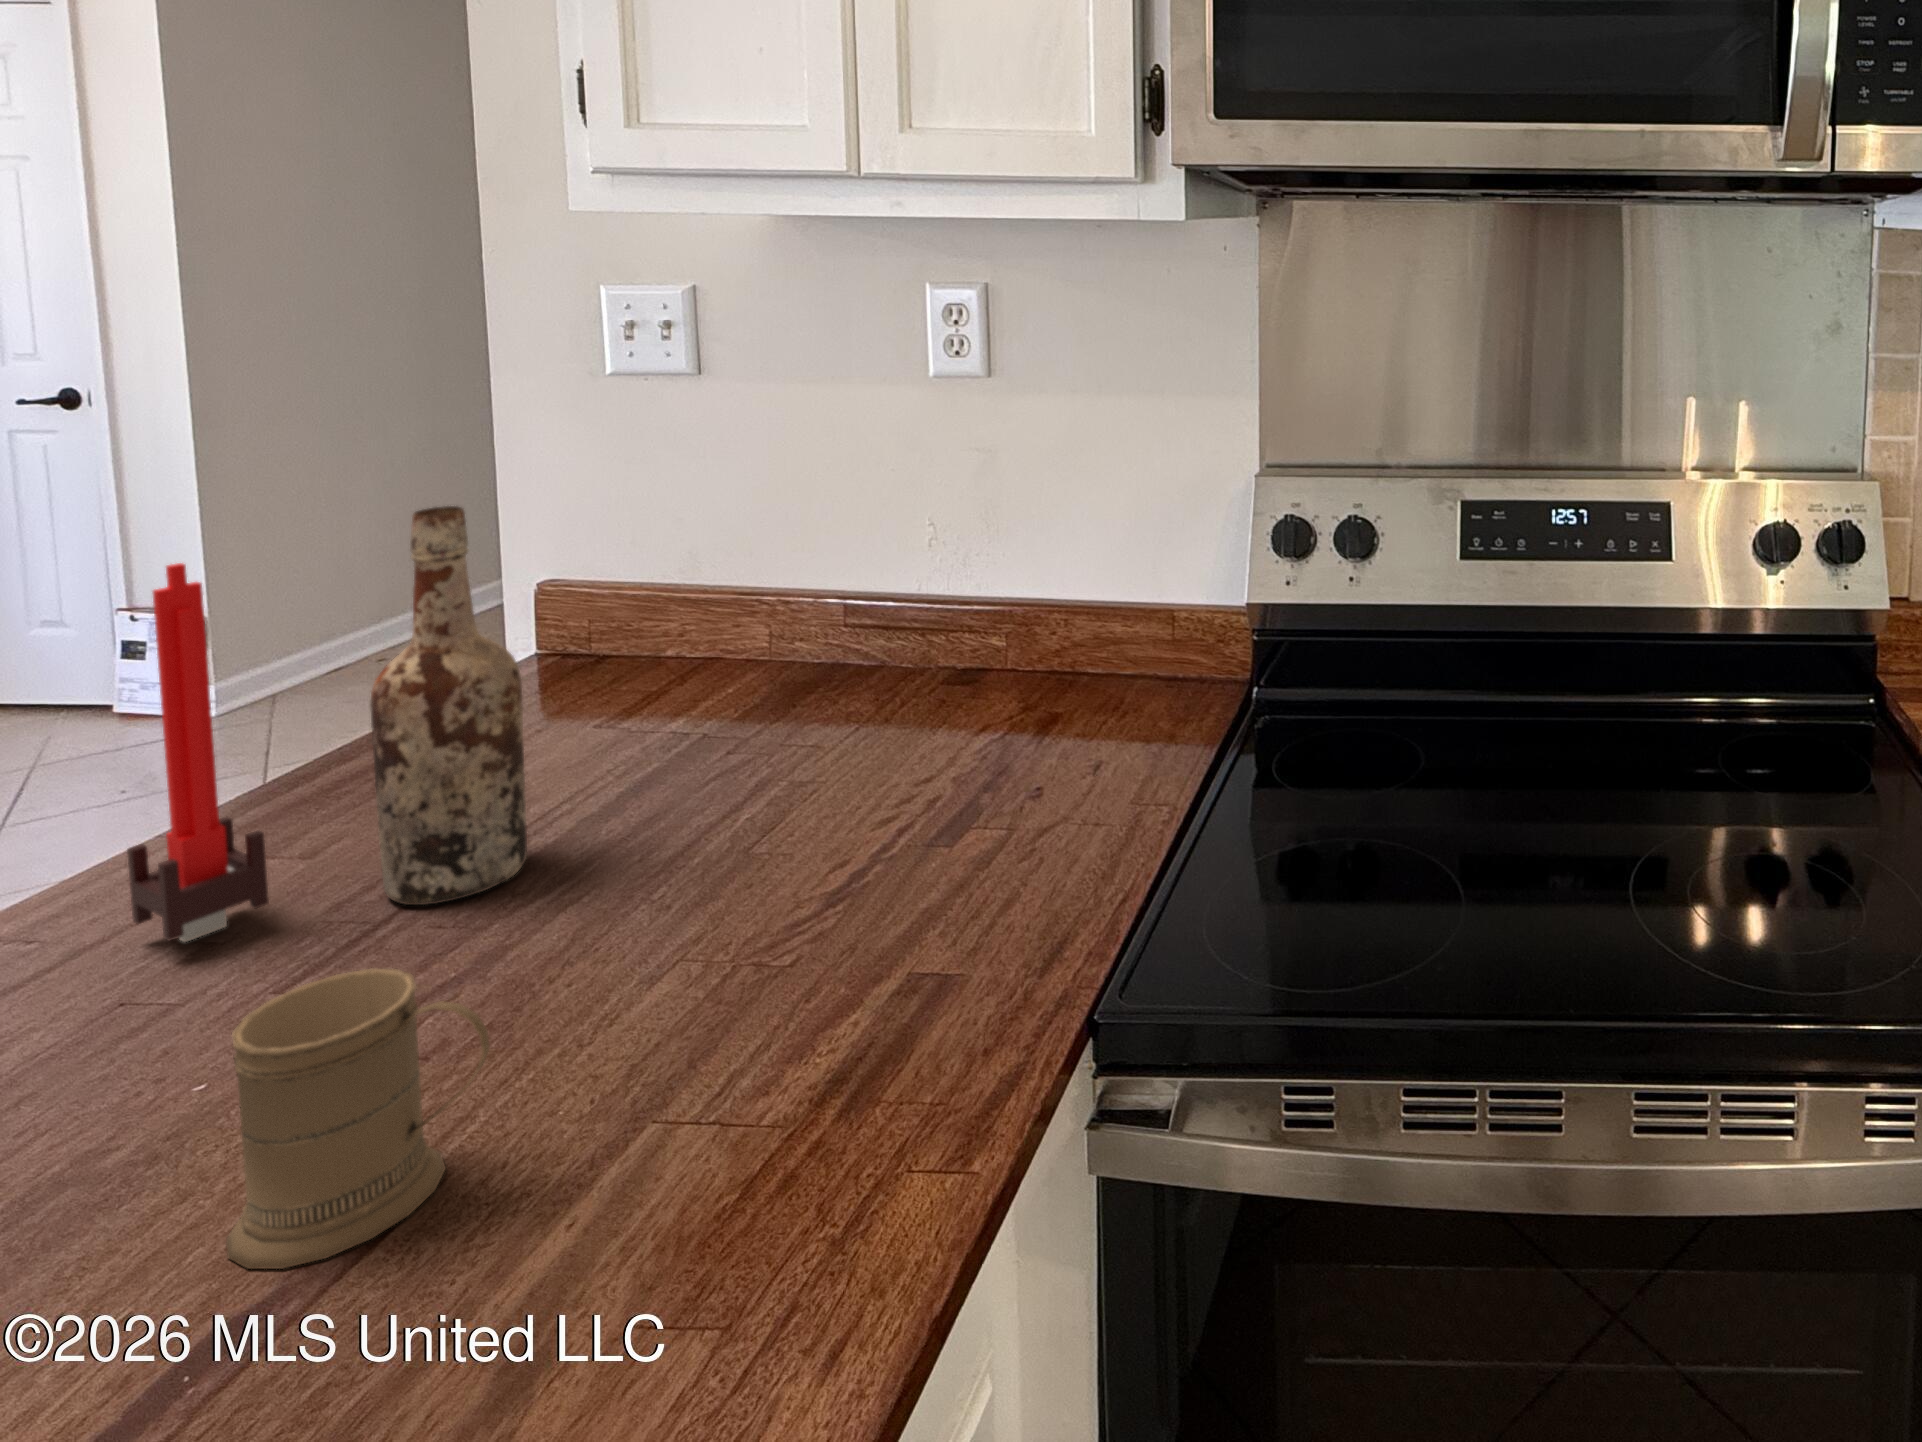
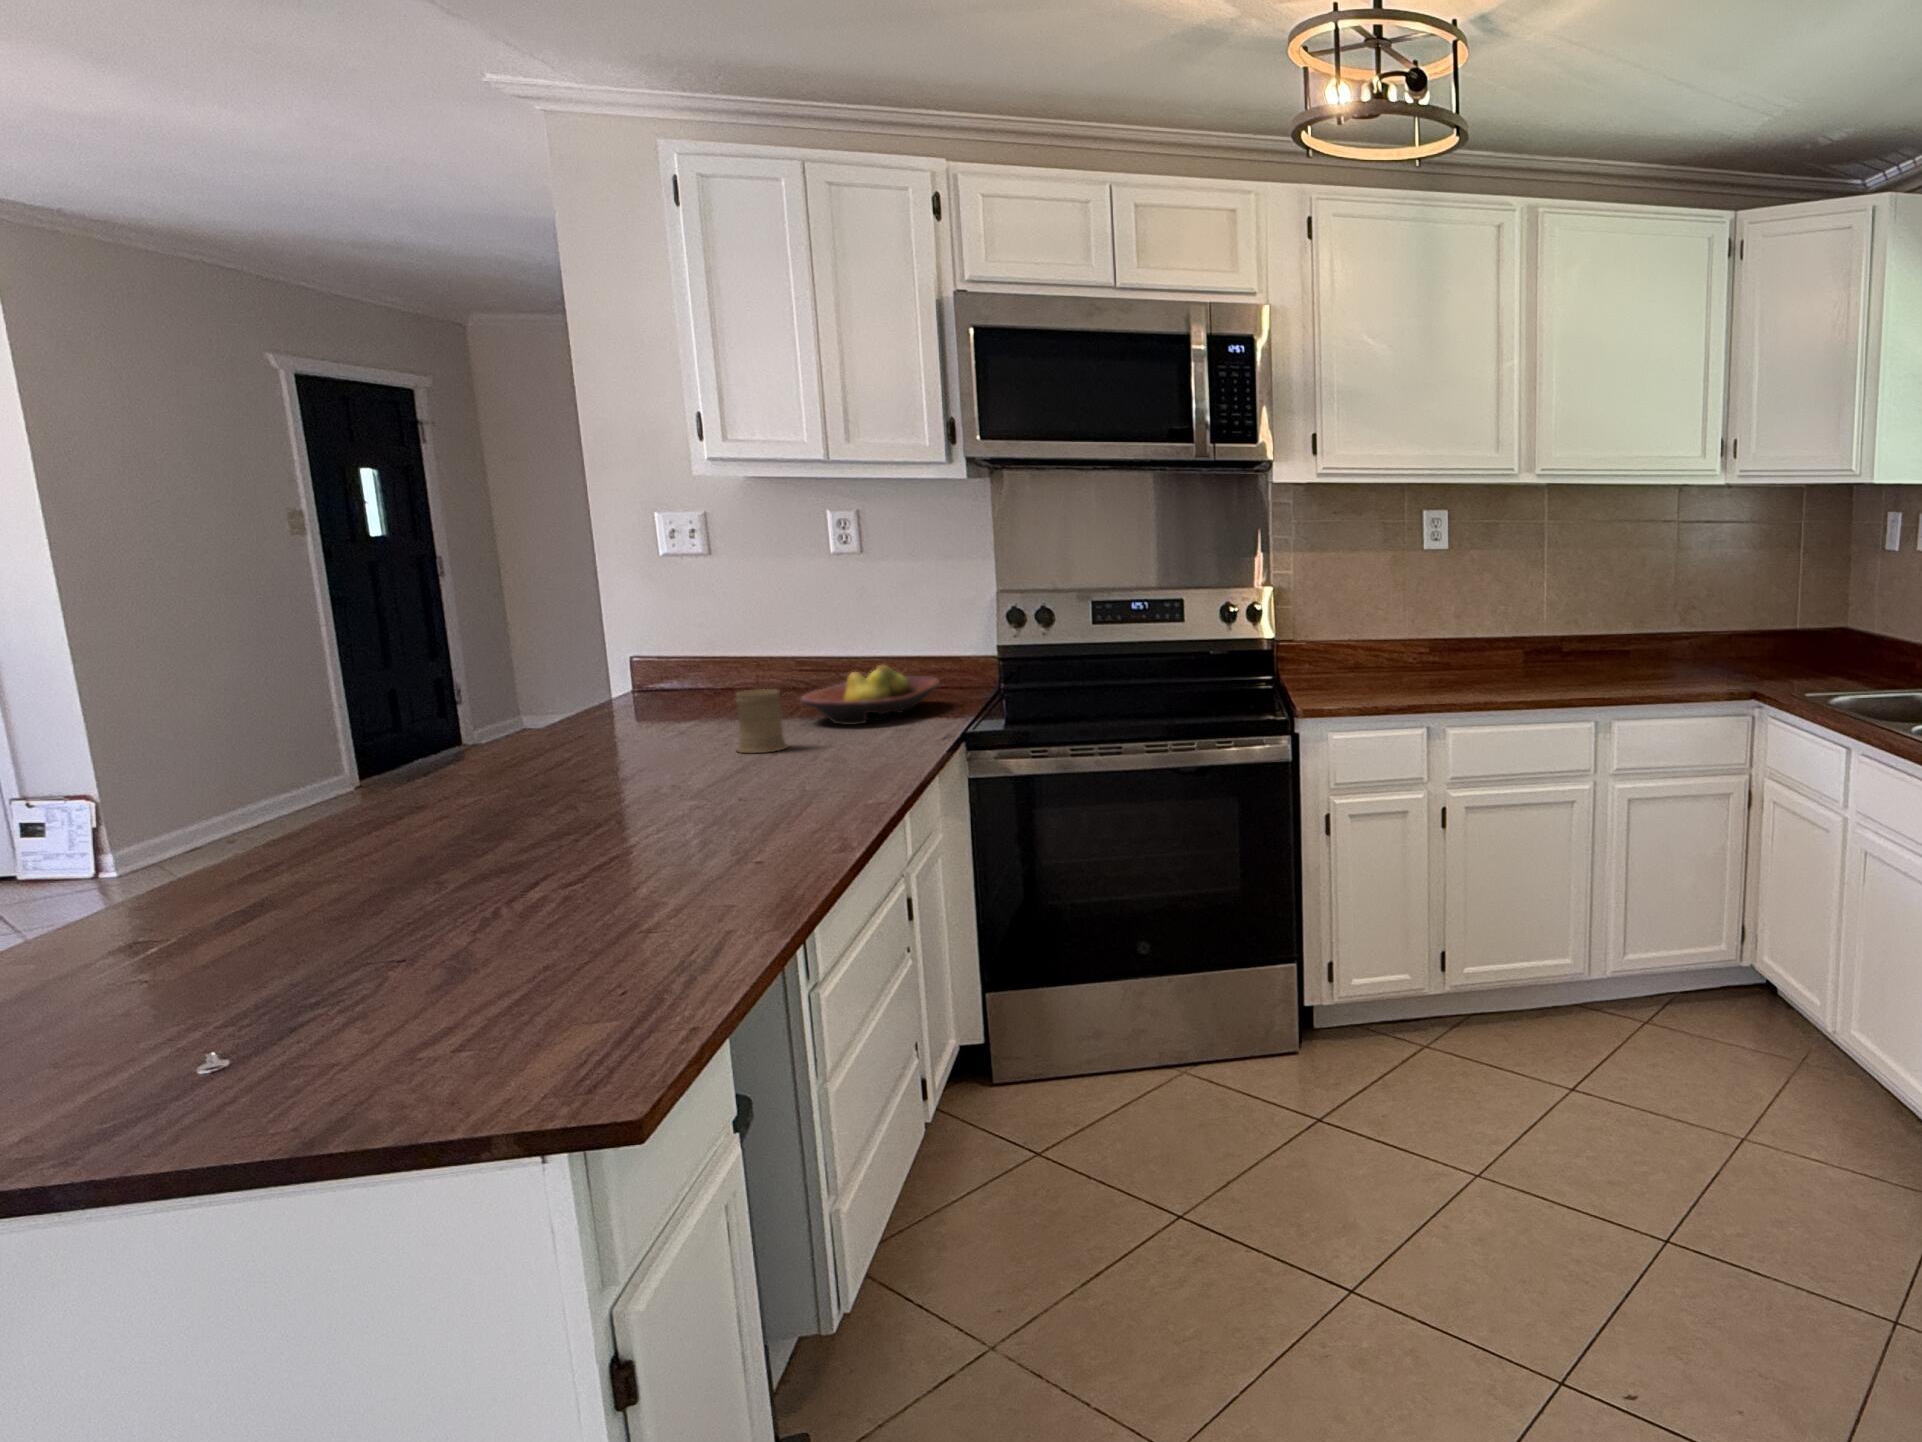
wine bottle: present [370,506,527,905] -> none [671,583,727,725]
candle: present [127,563,269,942] -> none [597,597,646,732]
fruit bowl: none [662,700,1087,936] -> present [801,665,940,725]

